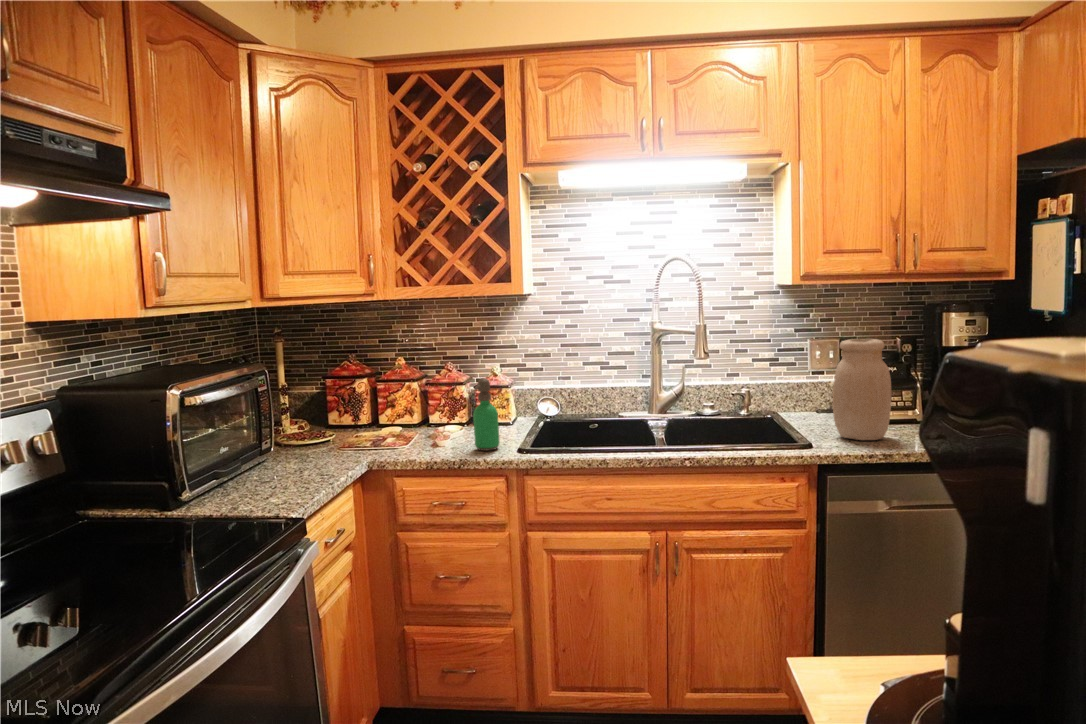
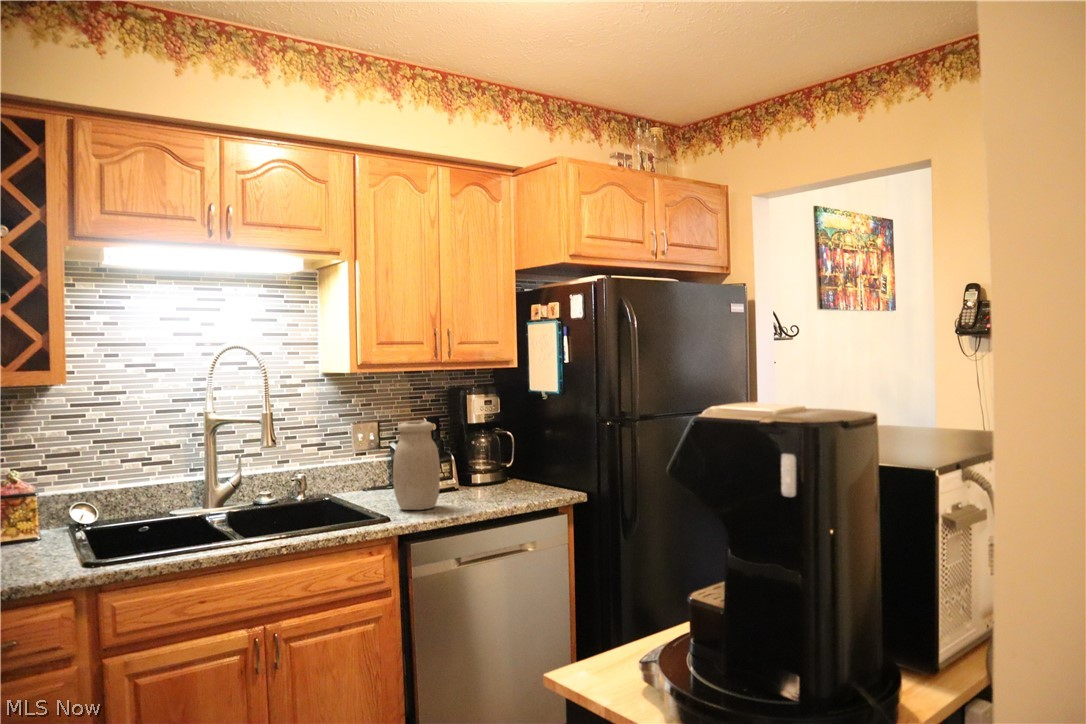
soap dispenser: present [473,378,500,451] -> none [28,485,63,572]

